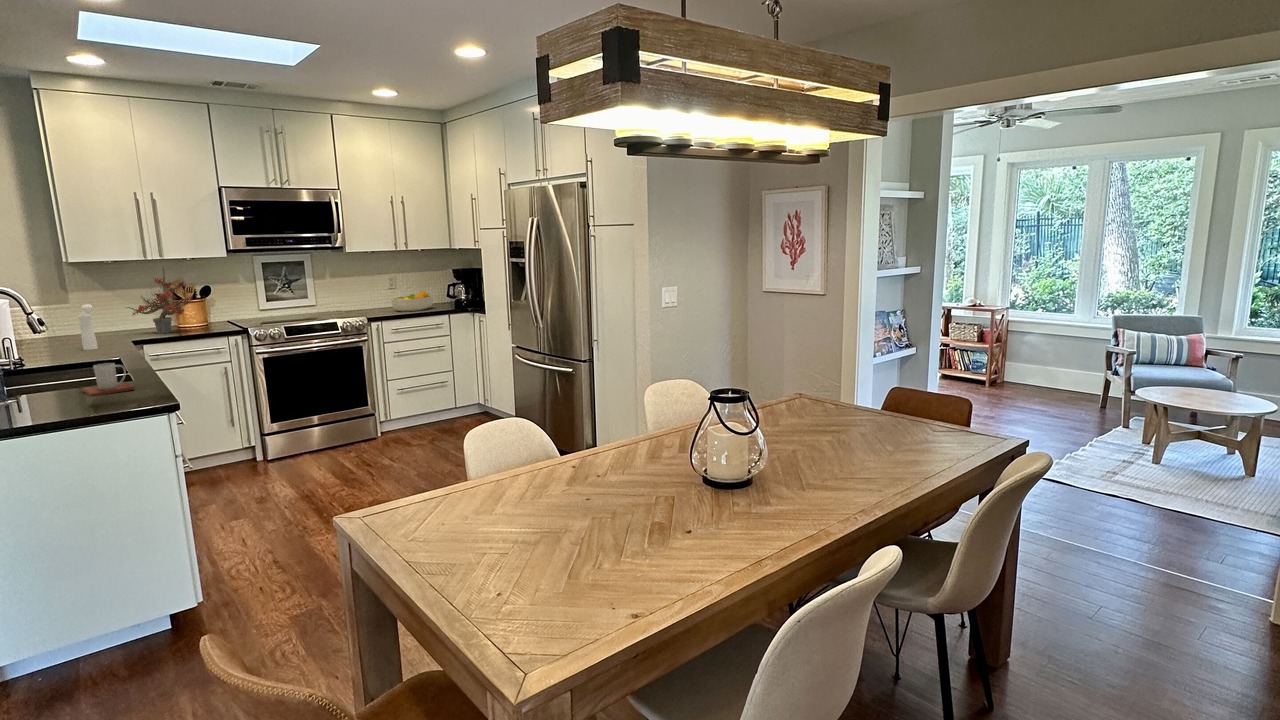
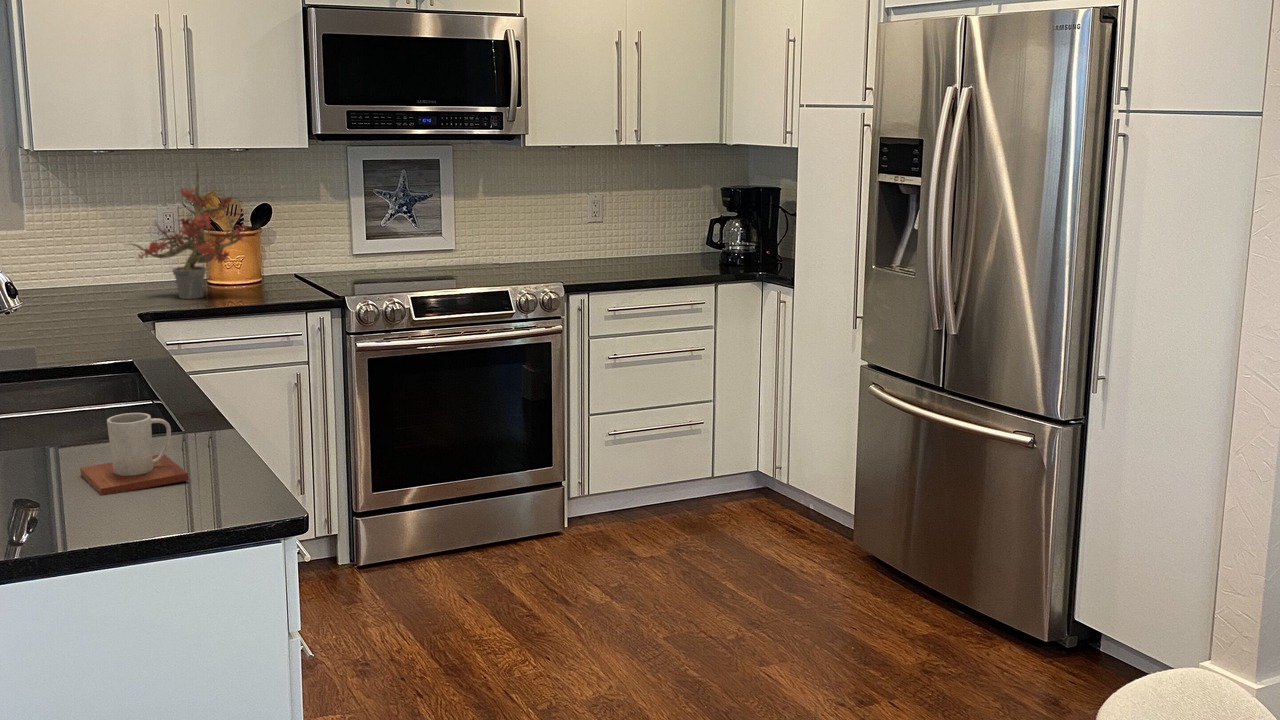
fruit bowl: present [391,290,433,312] -> none [602,229,684,274]
pepper mill: present [77,304,98,350] -> none [49,239,81,333]

